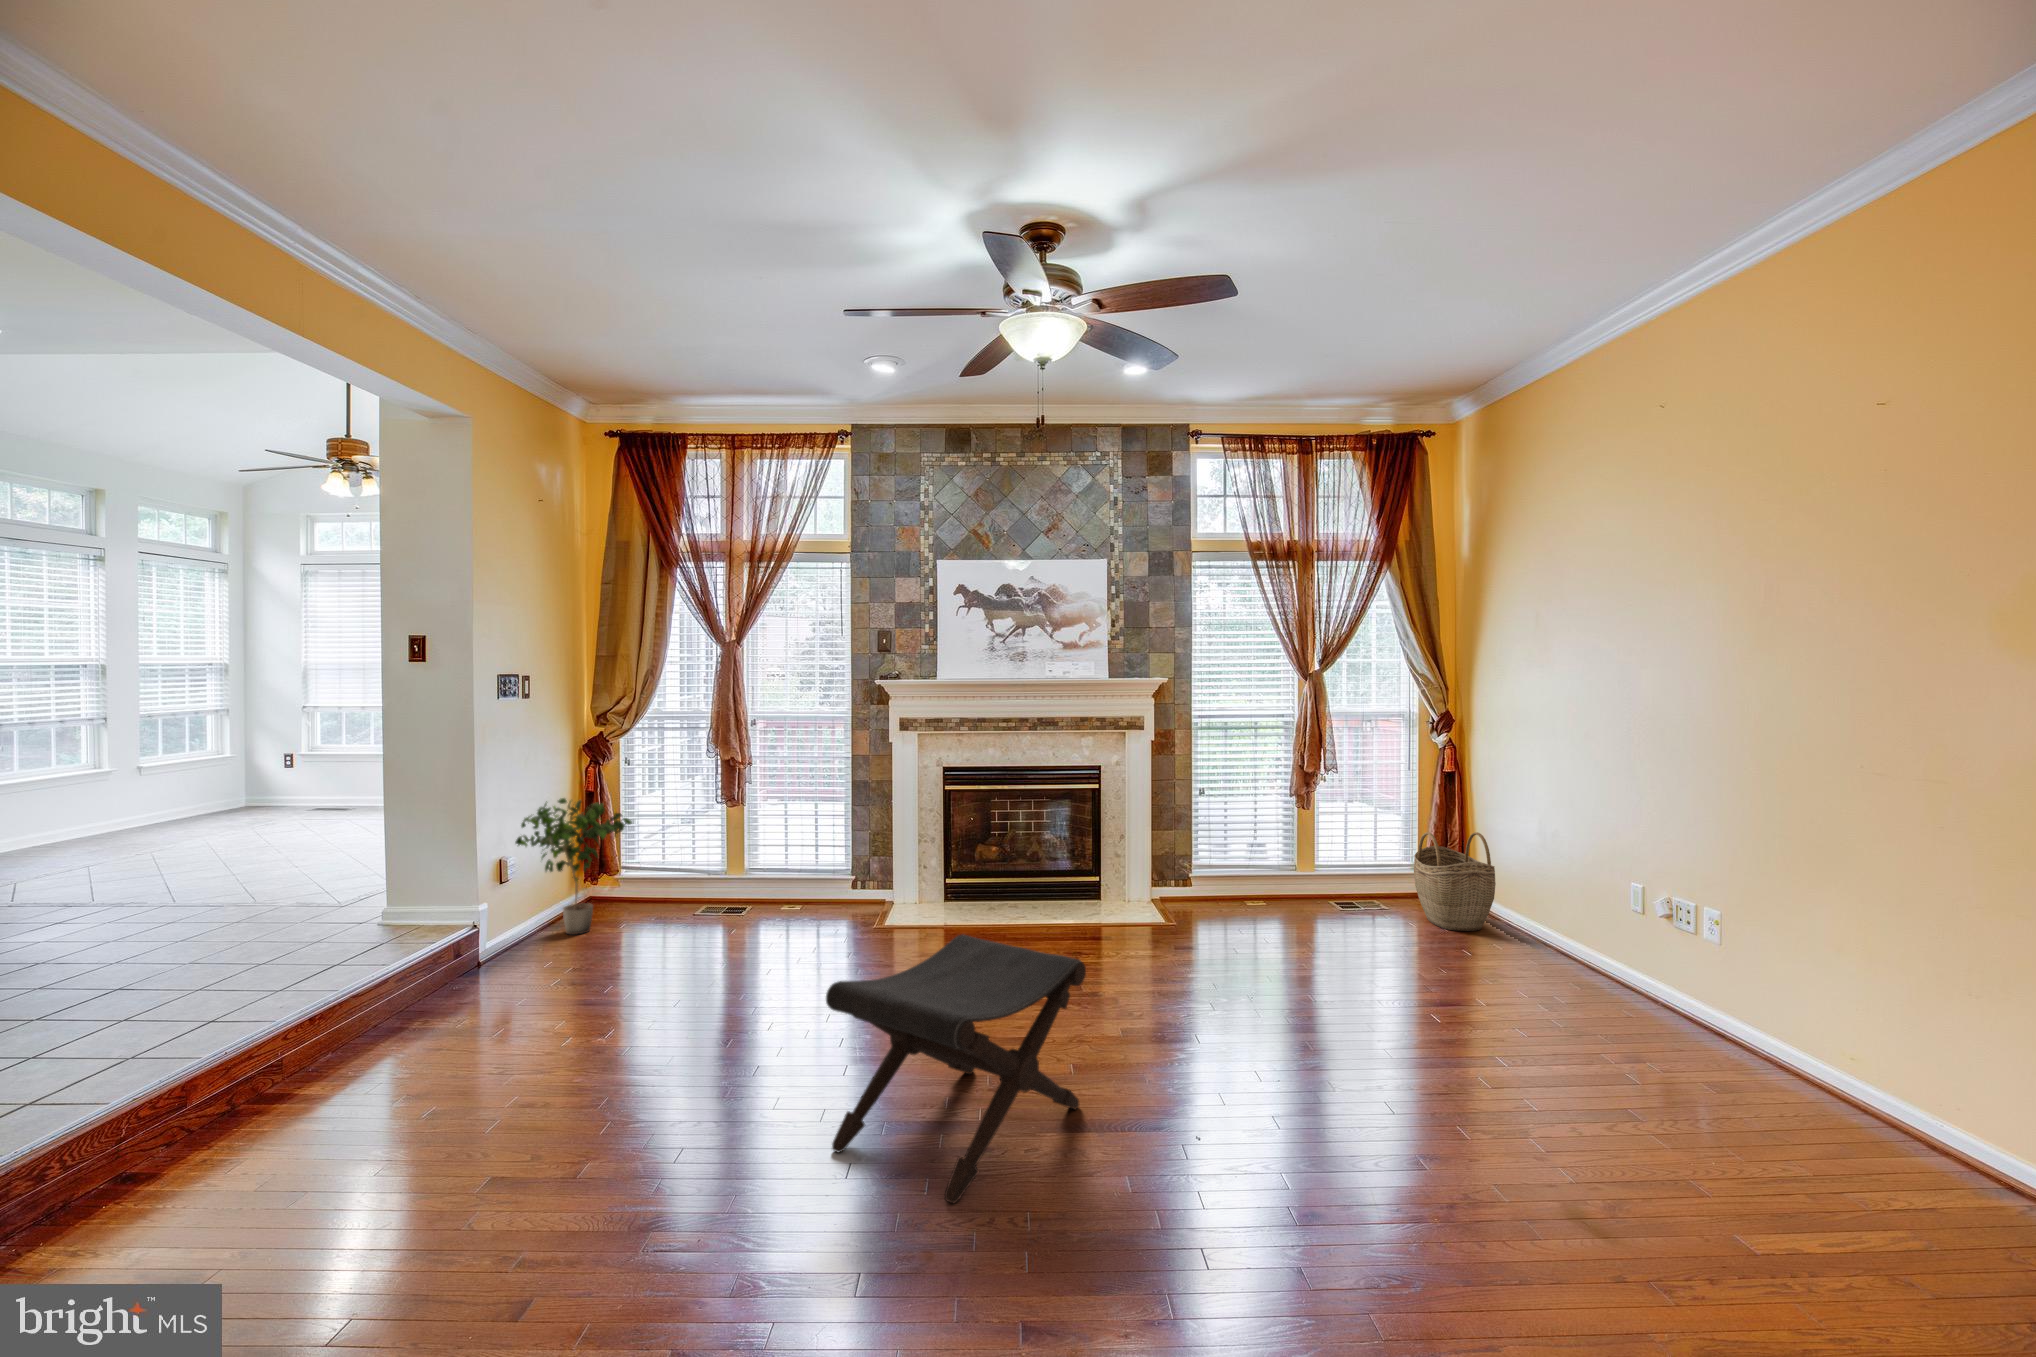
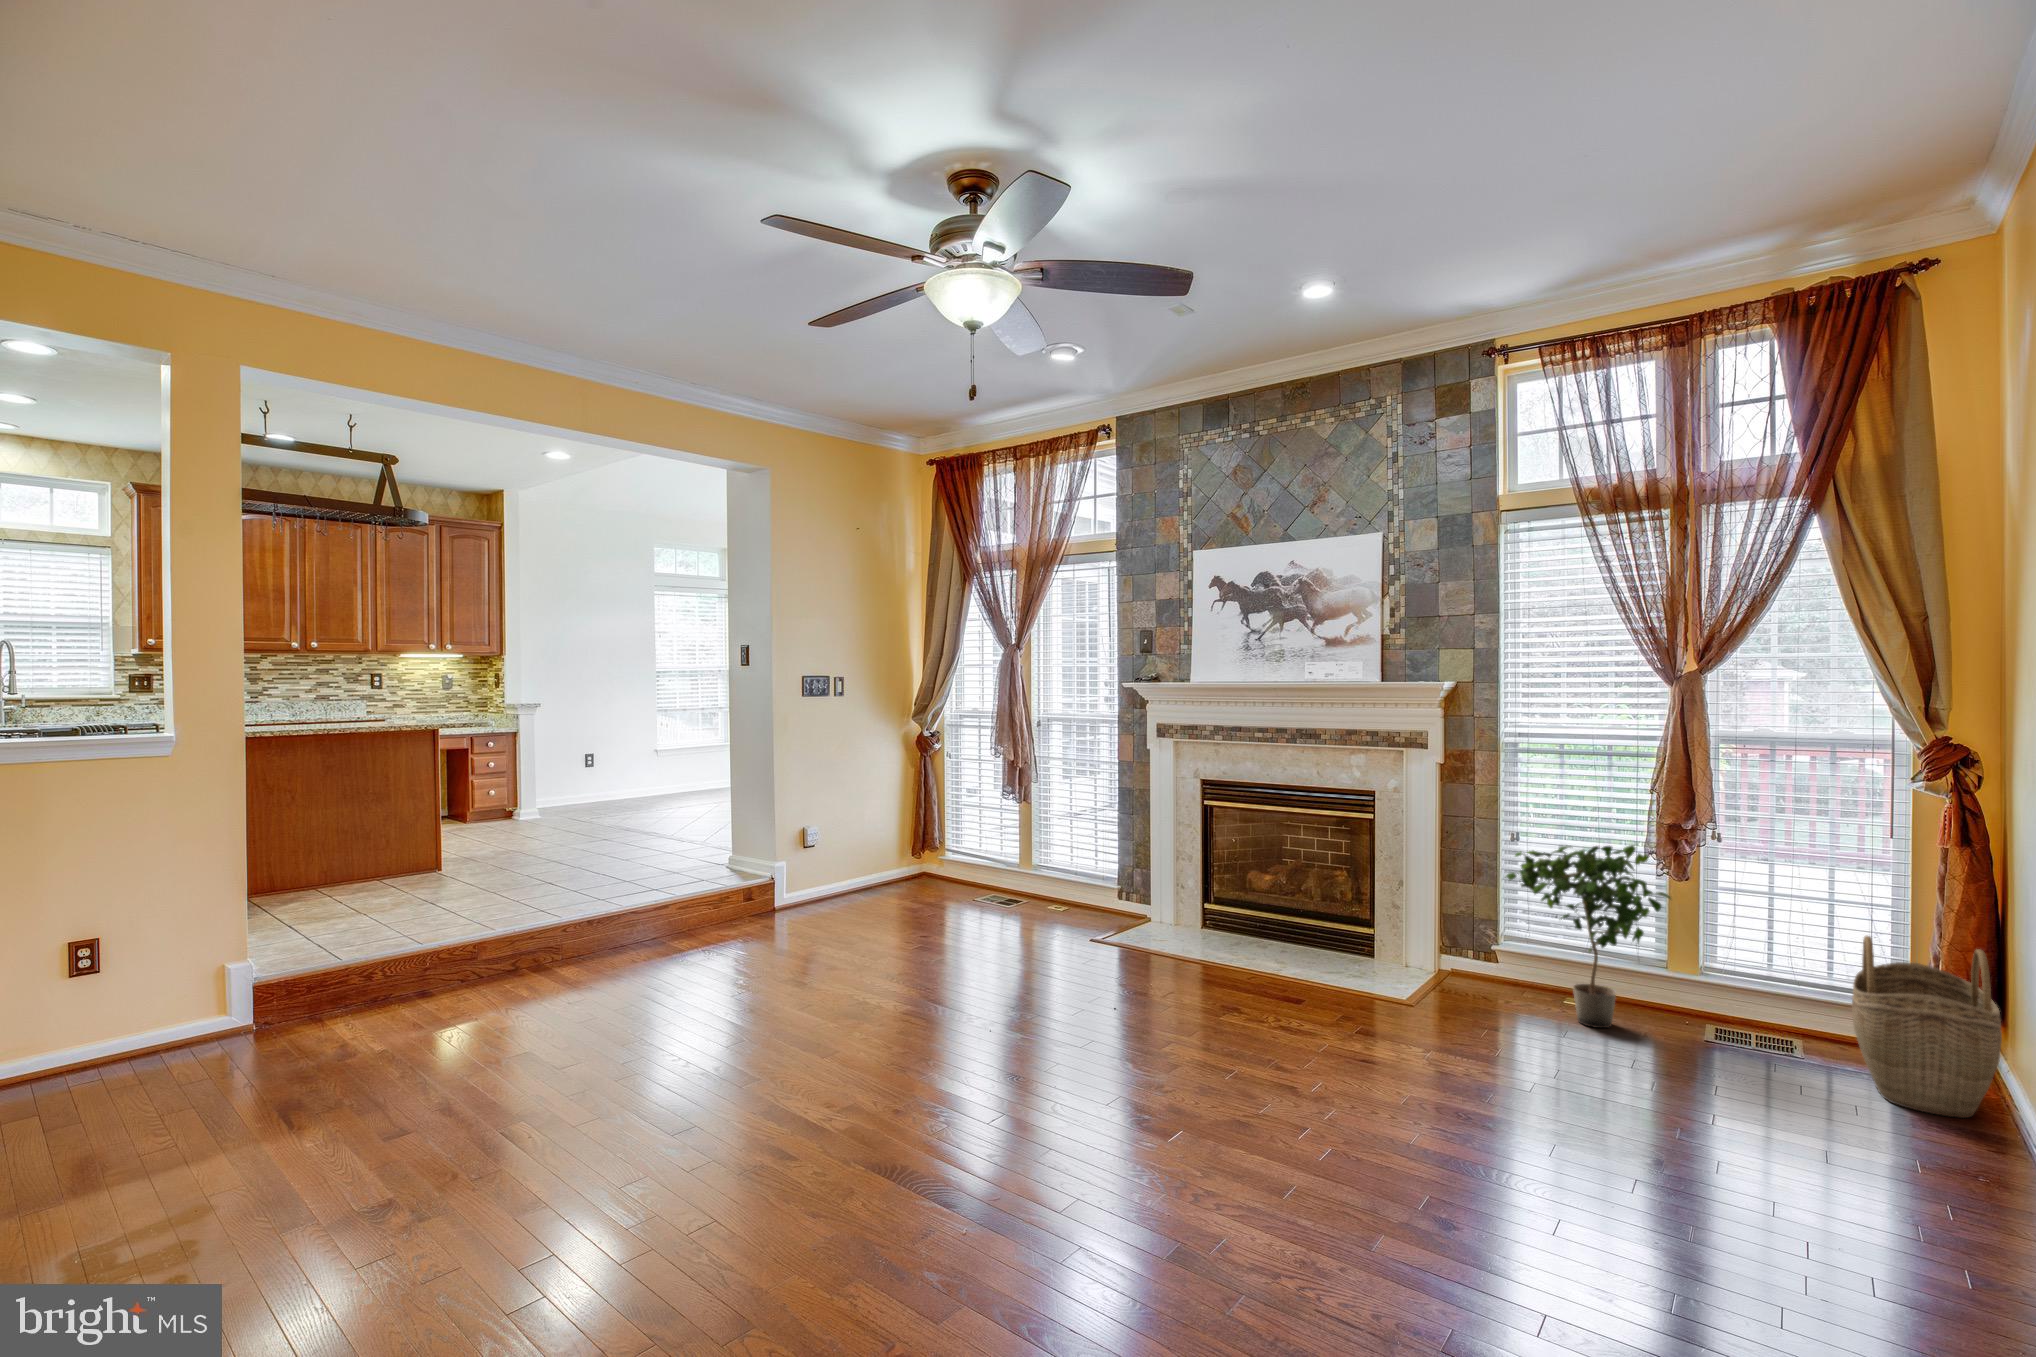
potted plant: present [515,798,632,935] -> present [1506,845,1671,1028]
footstool: present [826,935,1086,1203] -> none [774,942,1009,1175]

